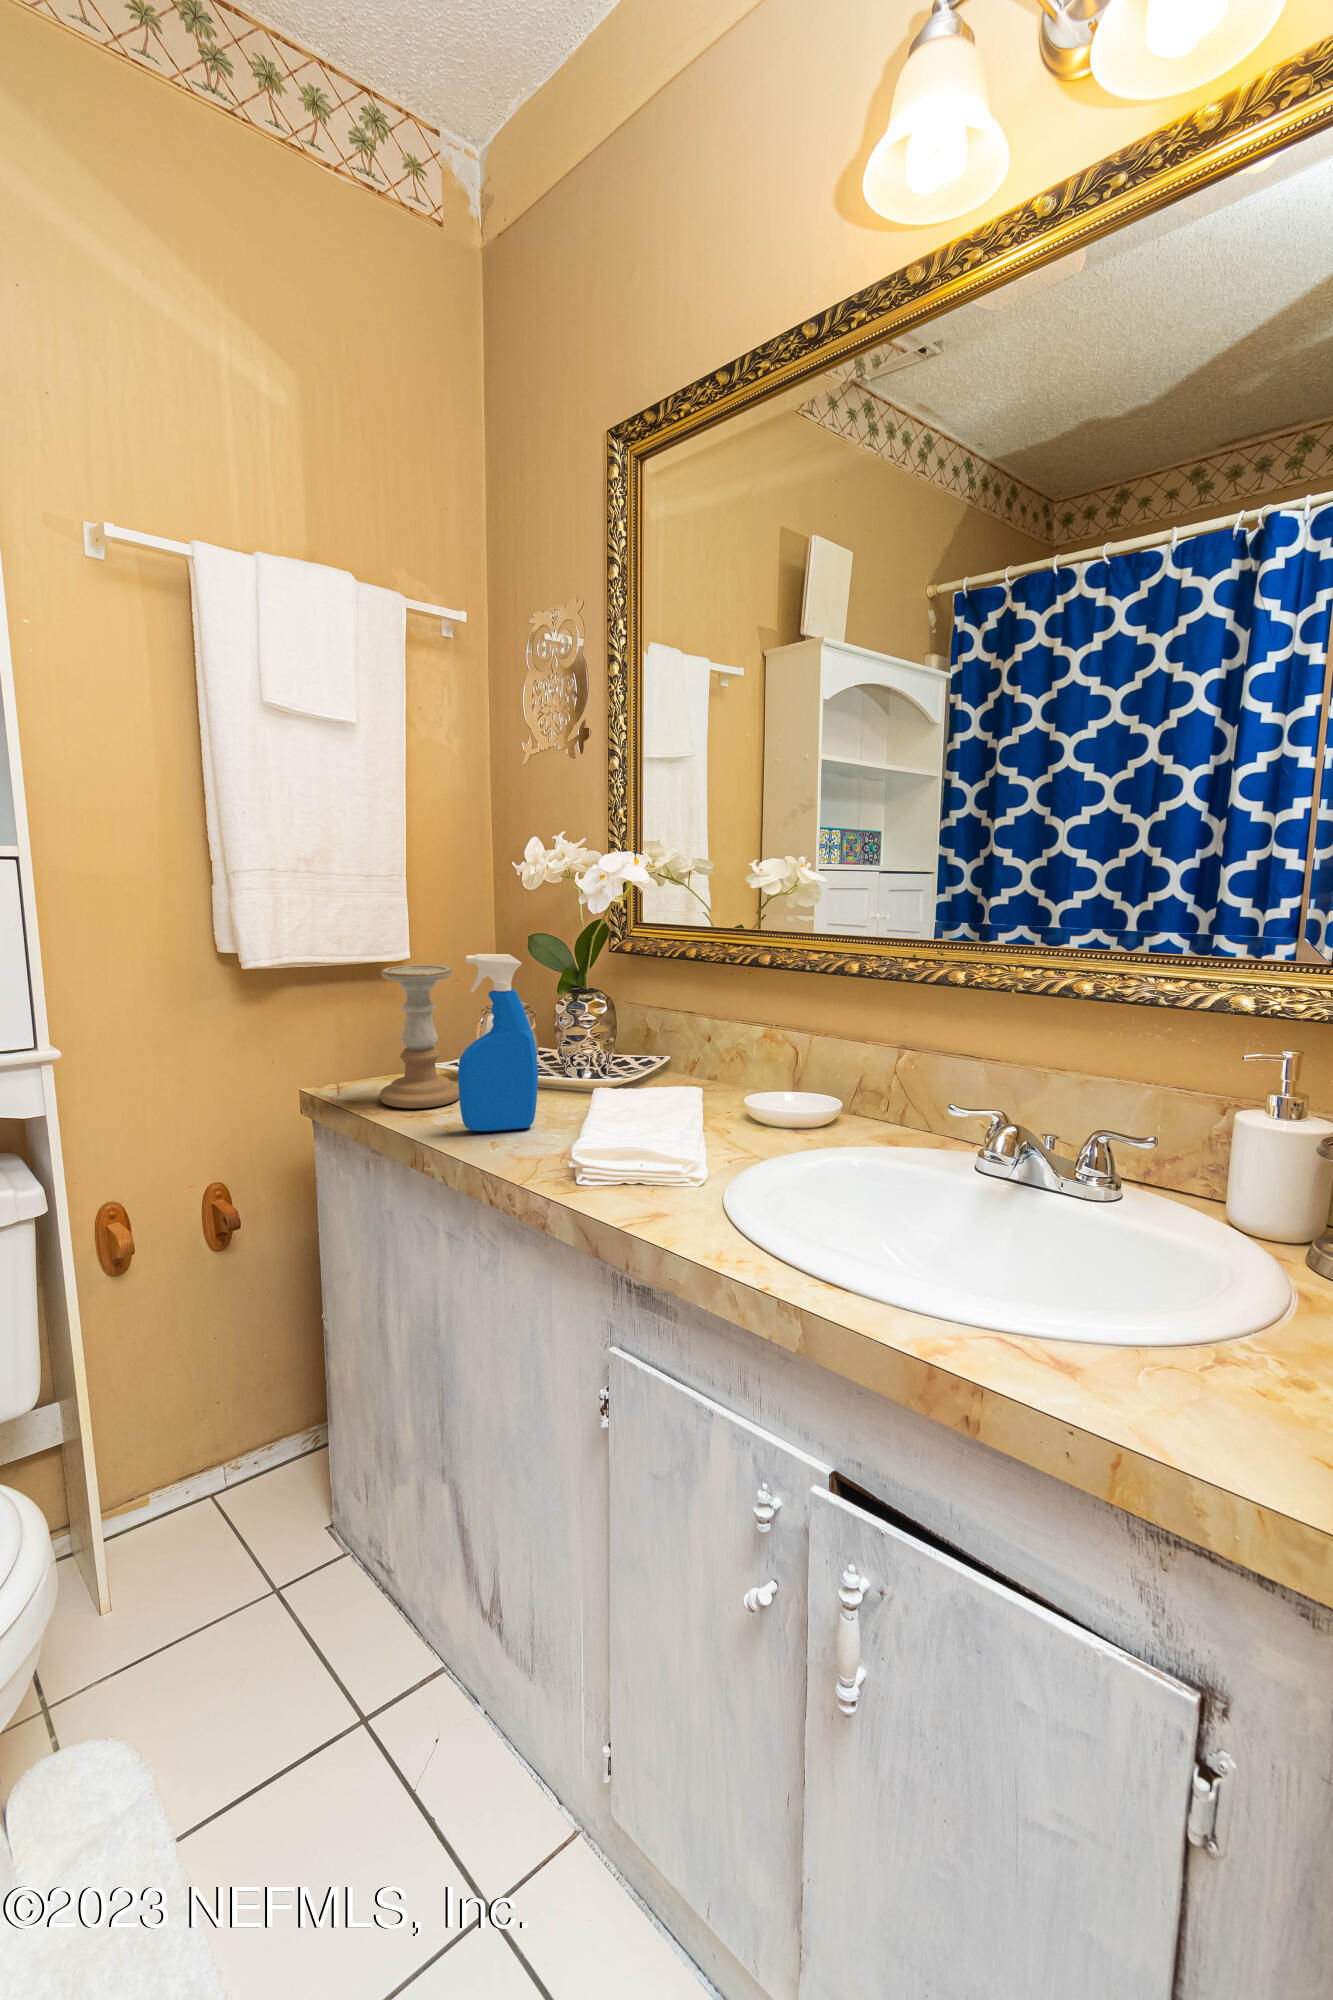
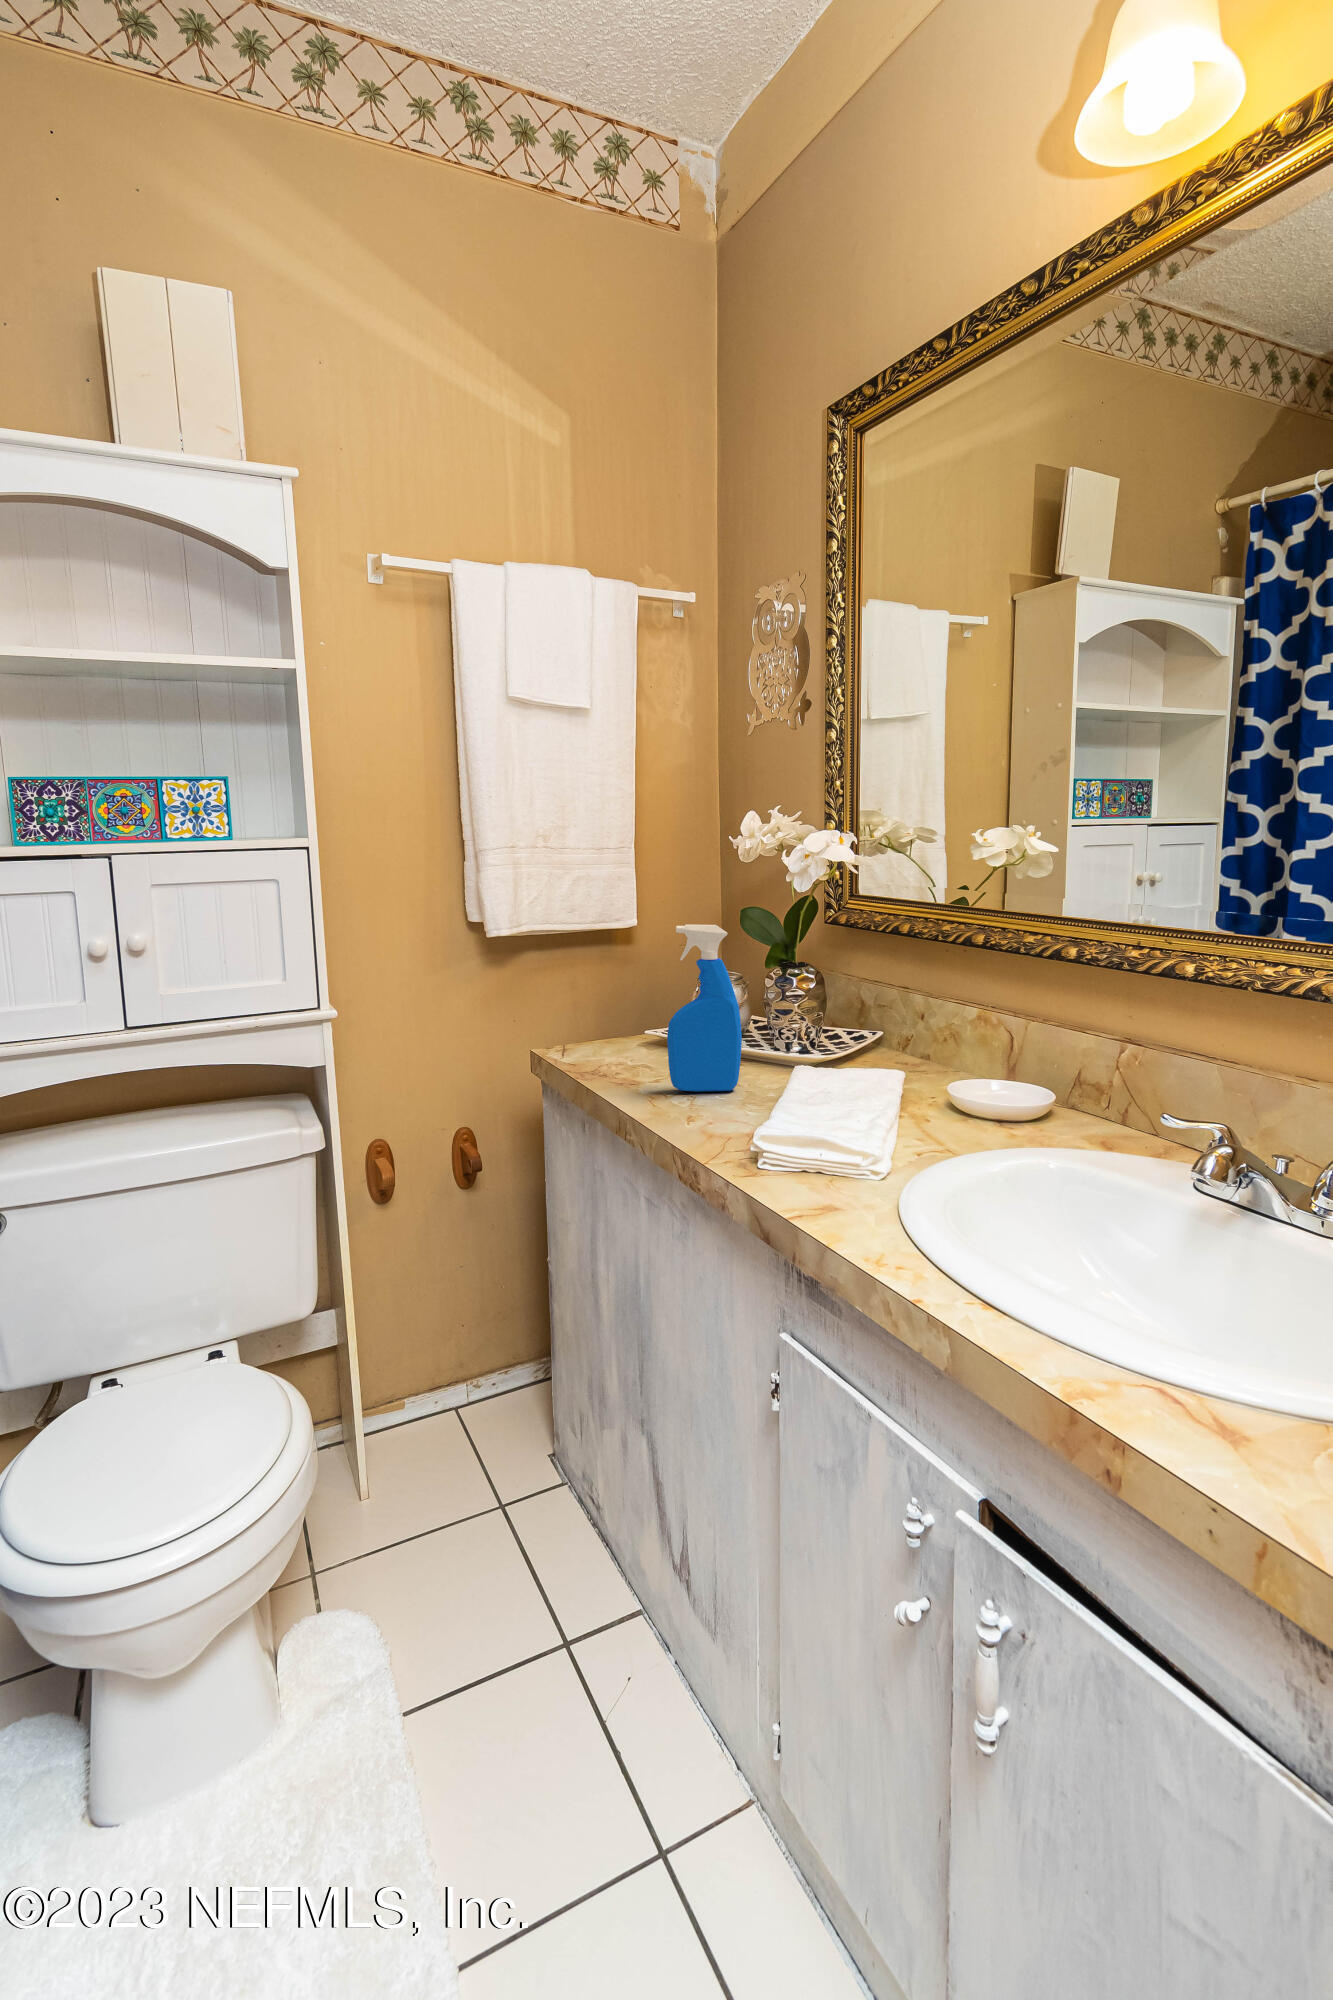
candle holder: present [380,965,459,1108] -> none [601,938,675,1070]

